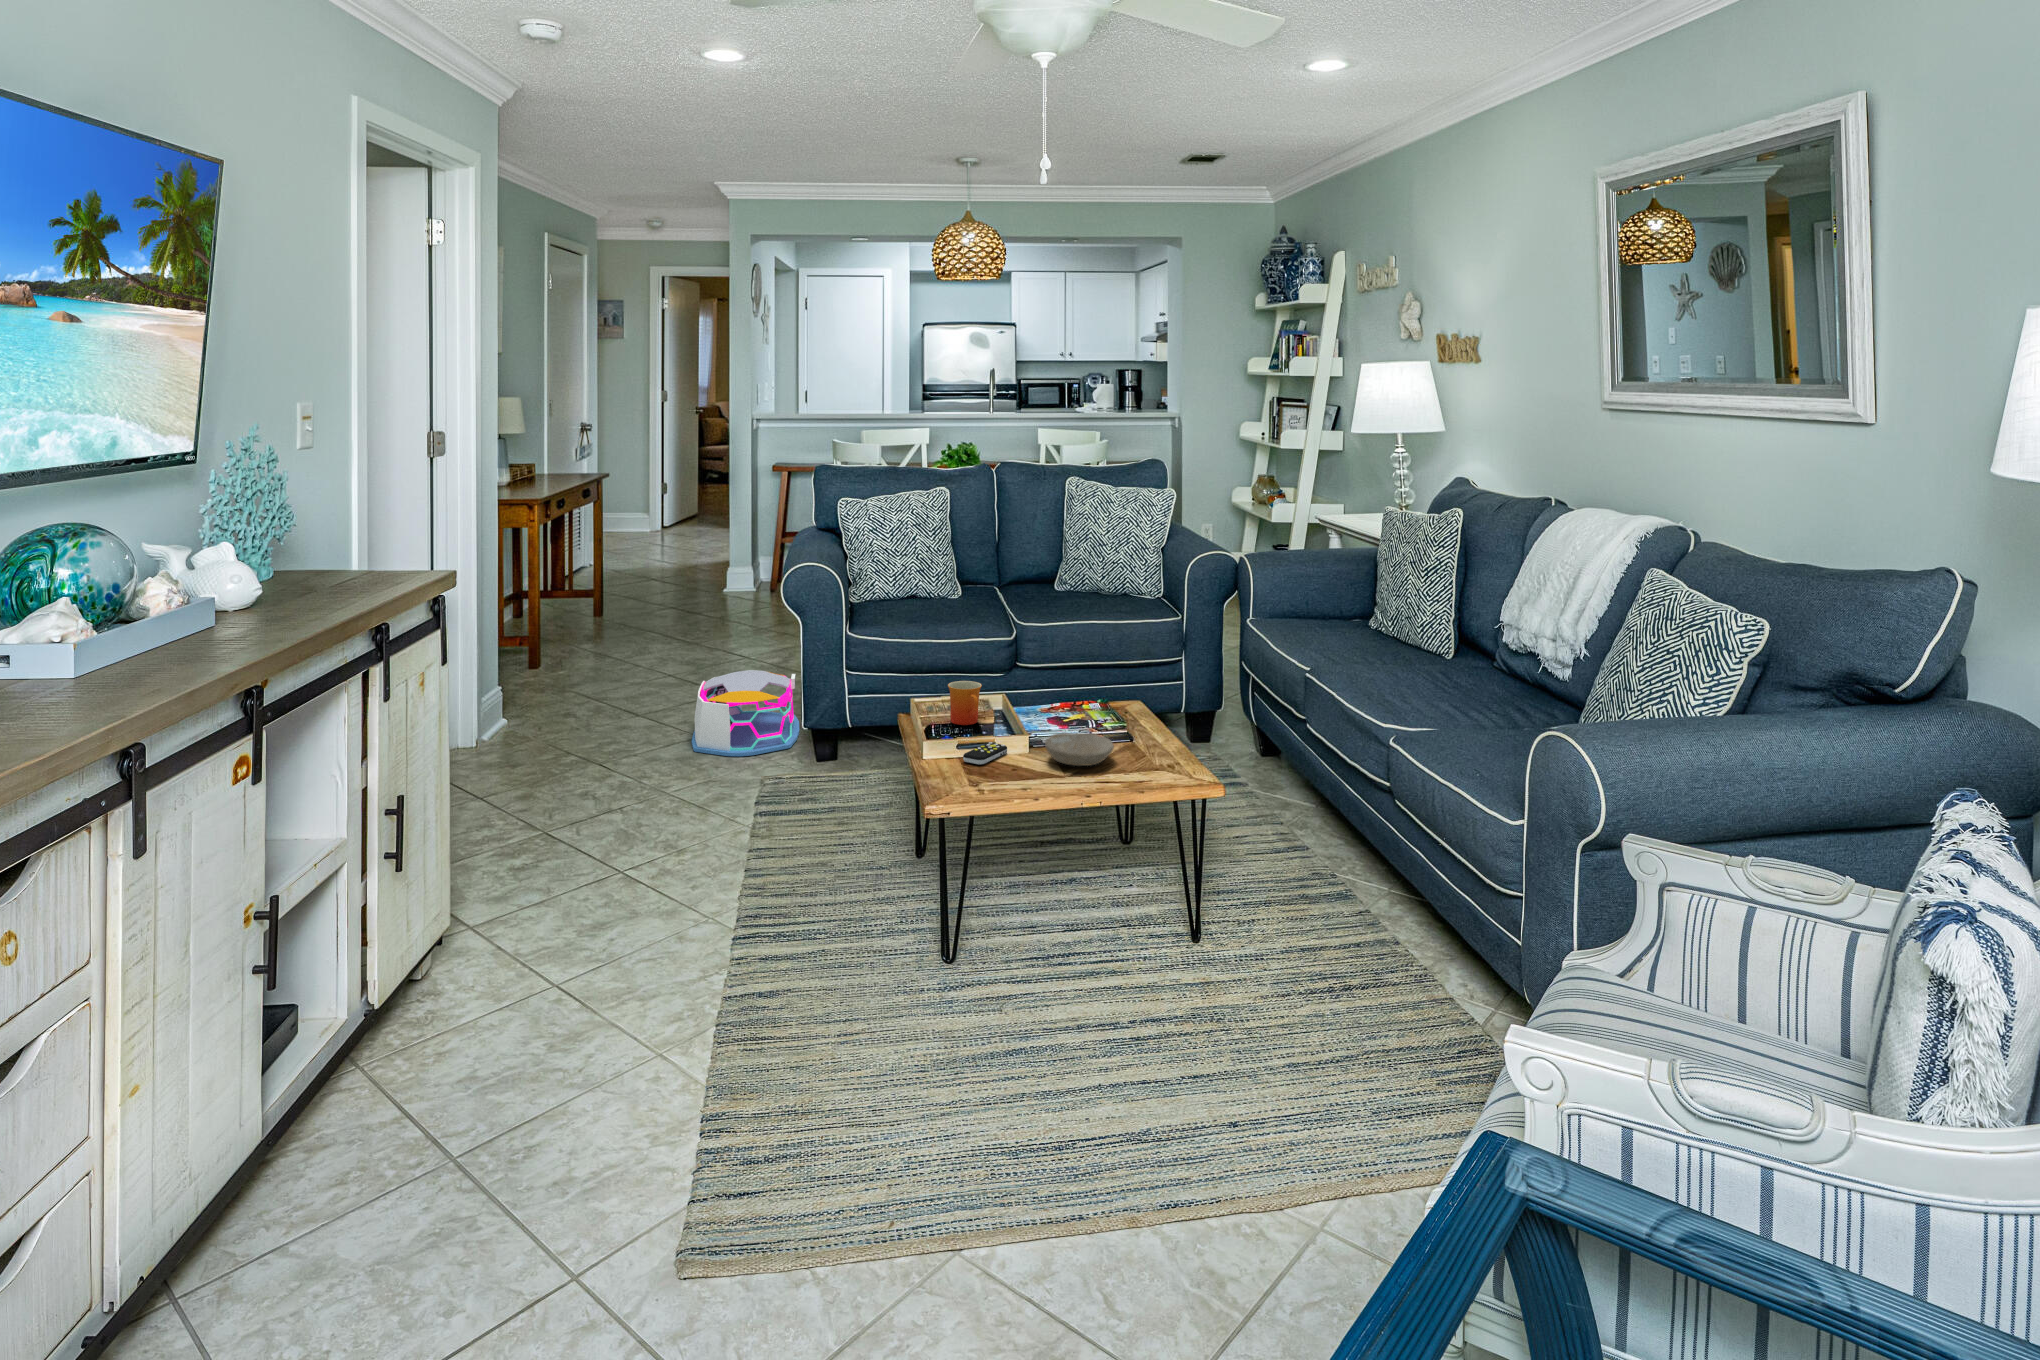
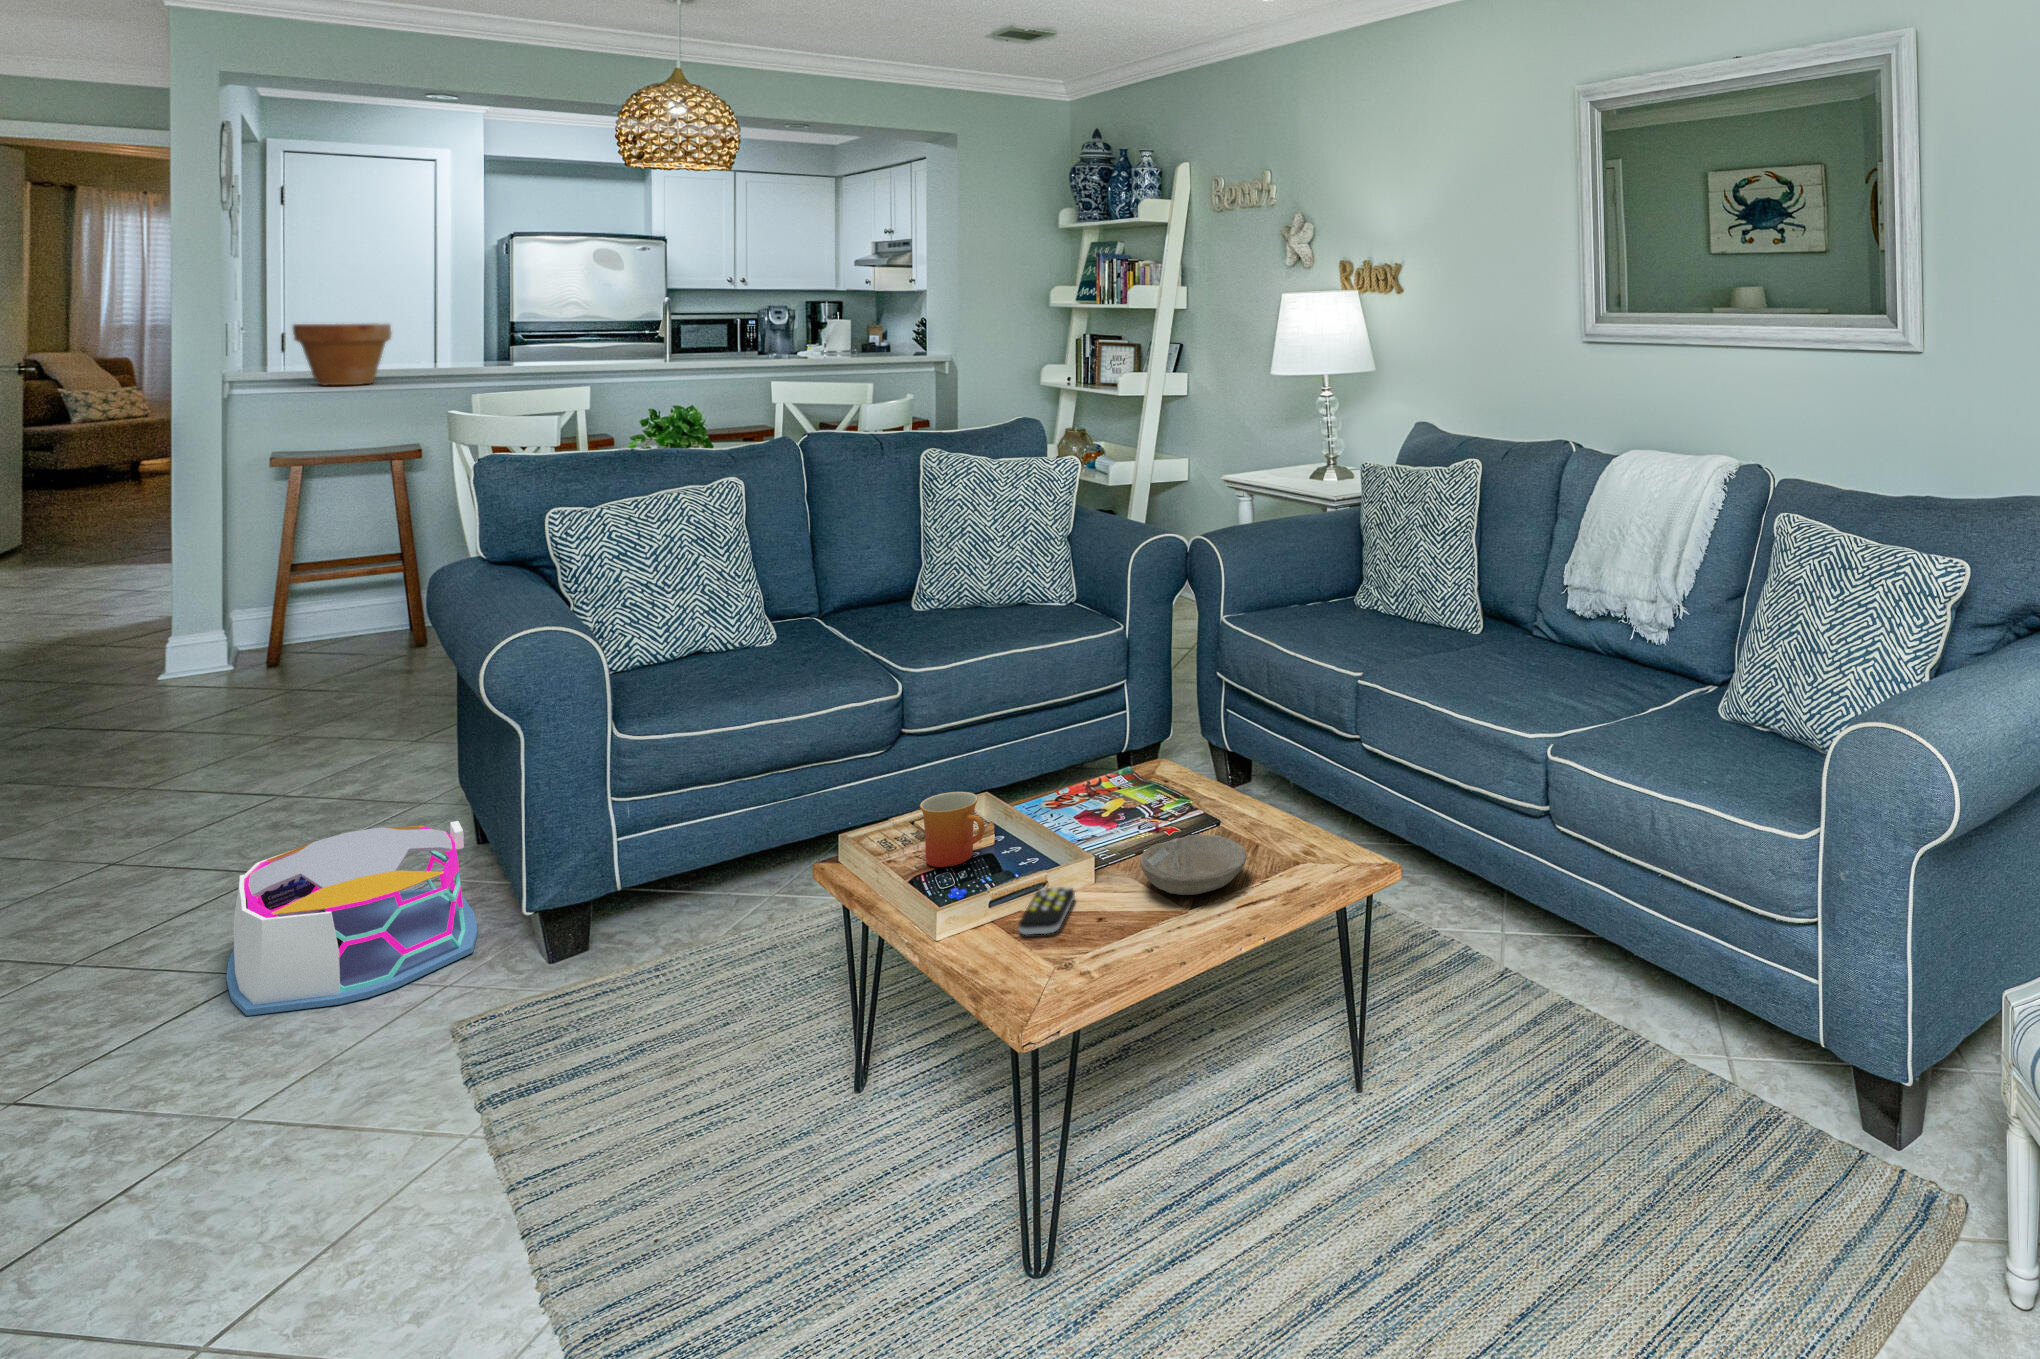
flower pot: none [798,383,844,422] -> present [293,323,391,385]

